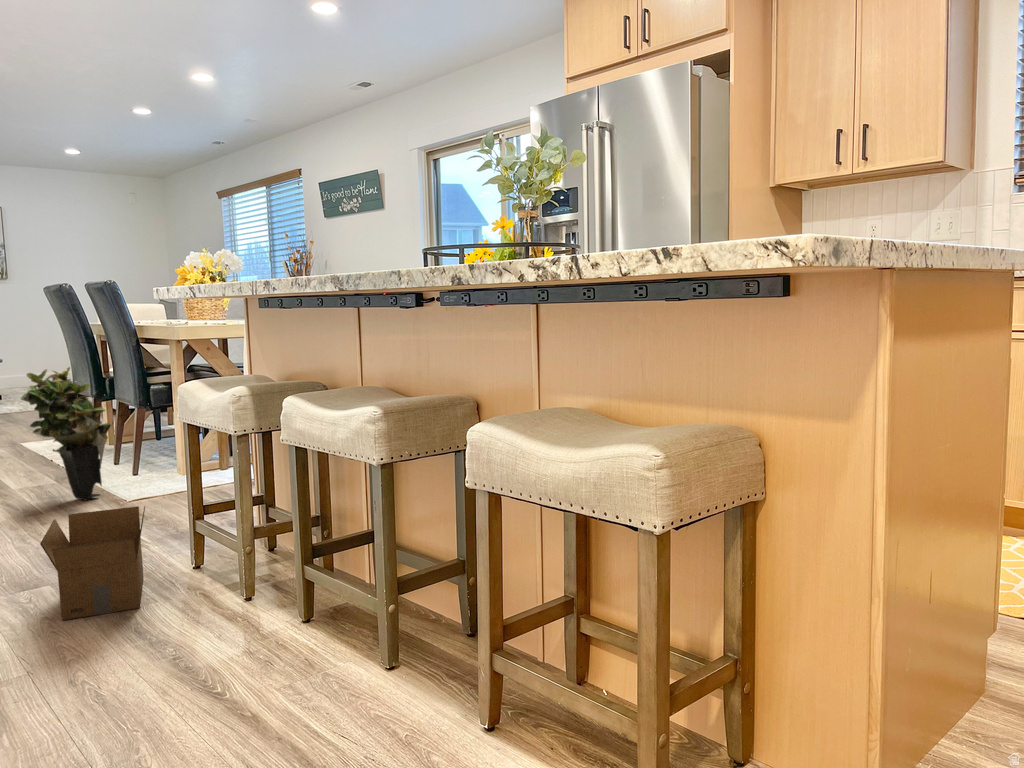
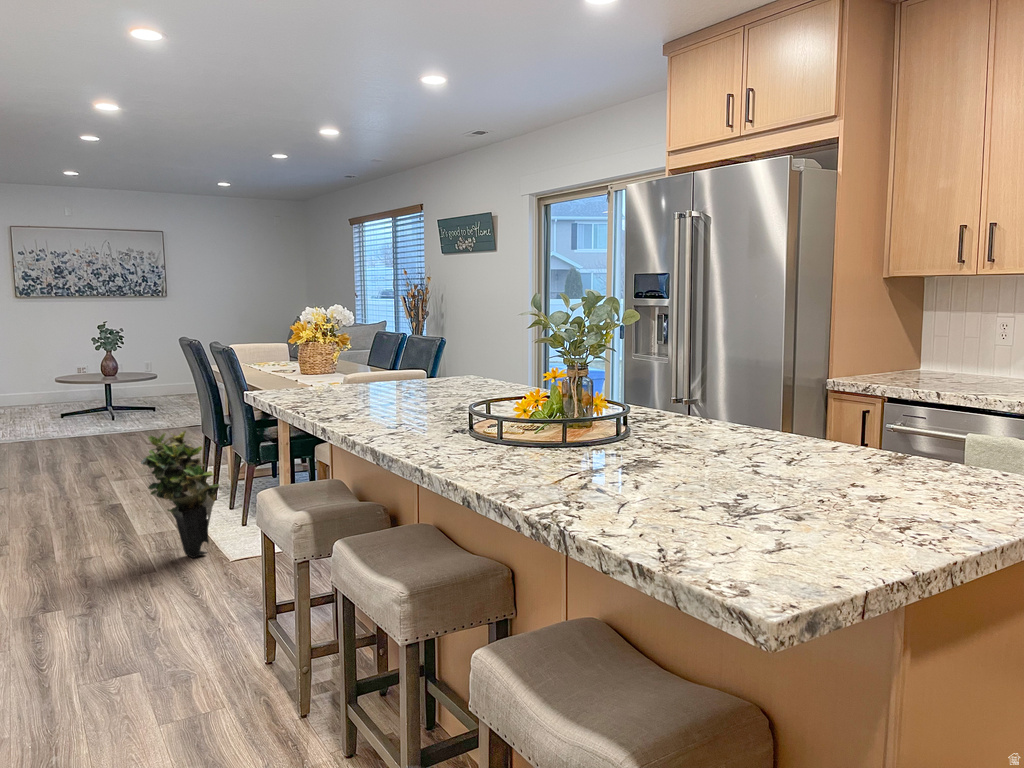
cardboard box: present [40,506,145,620] -> none [122,606,223,722]

